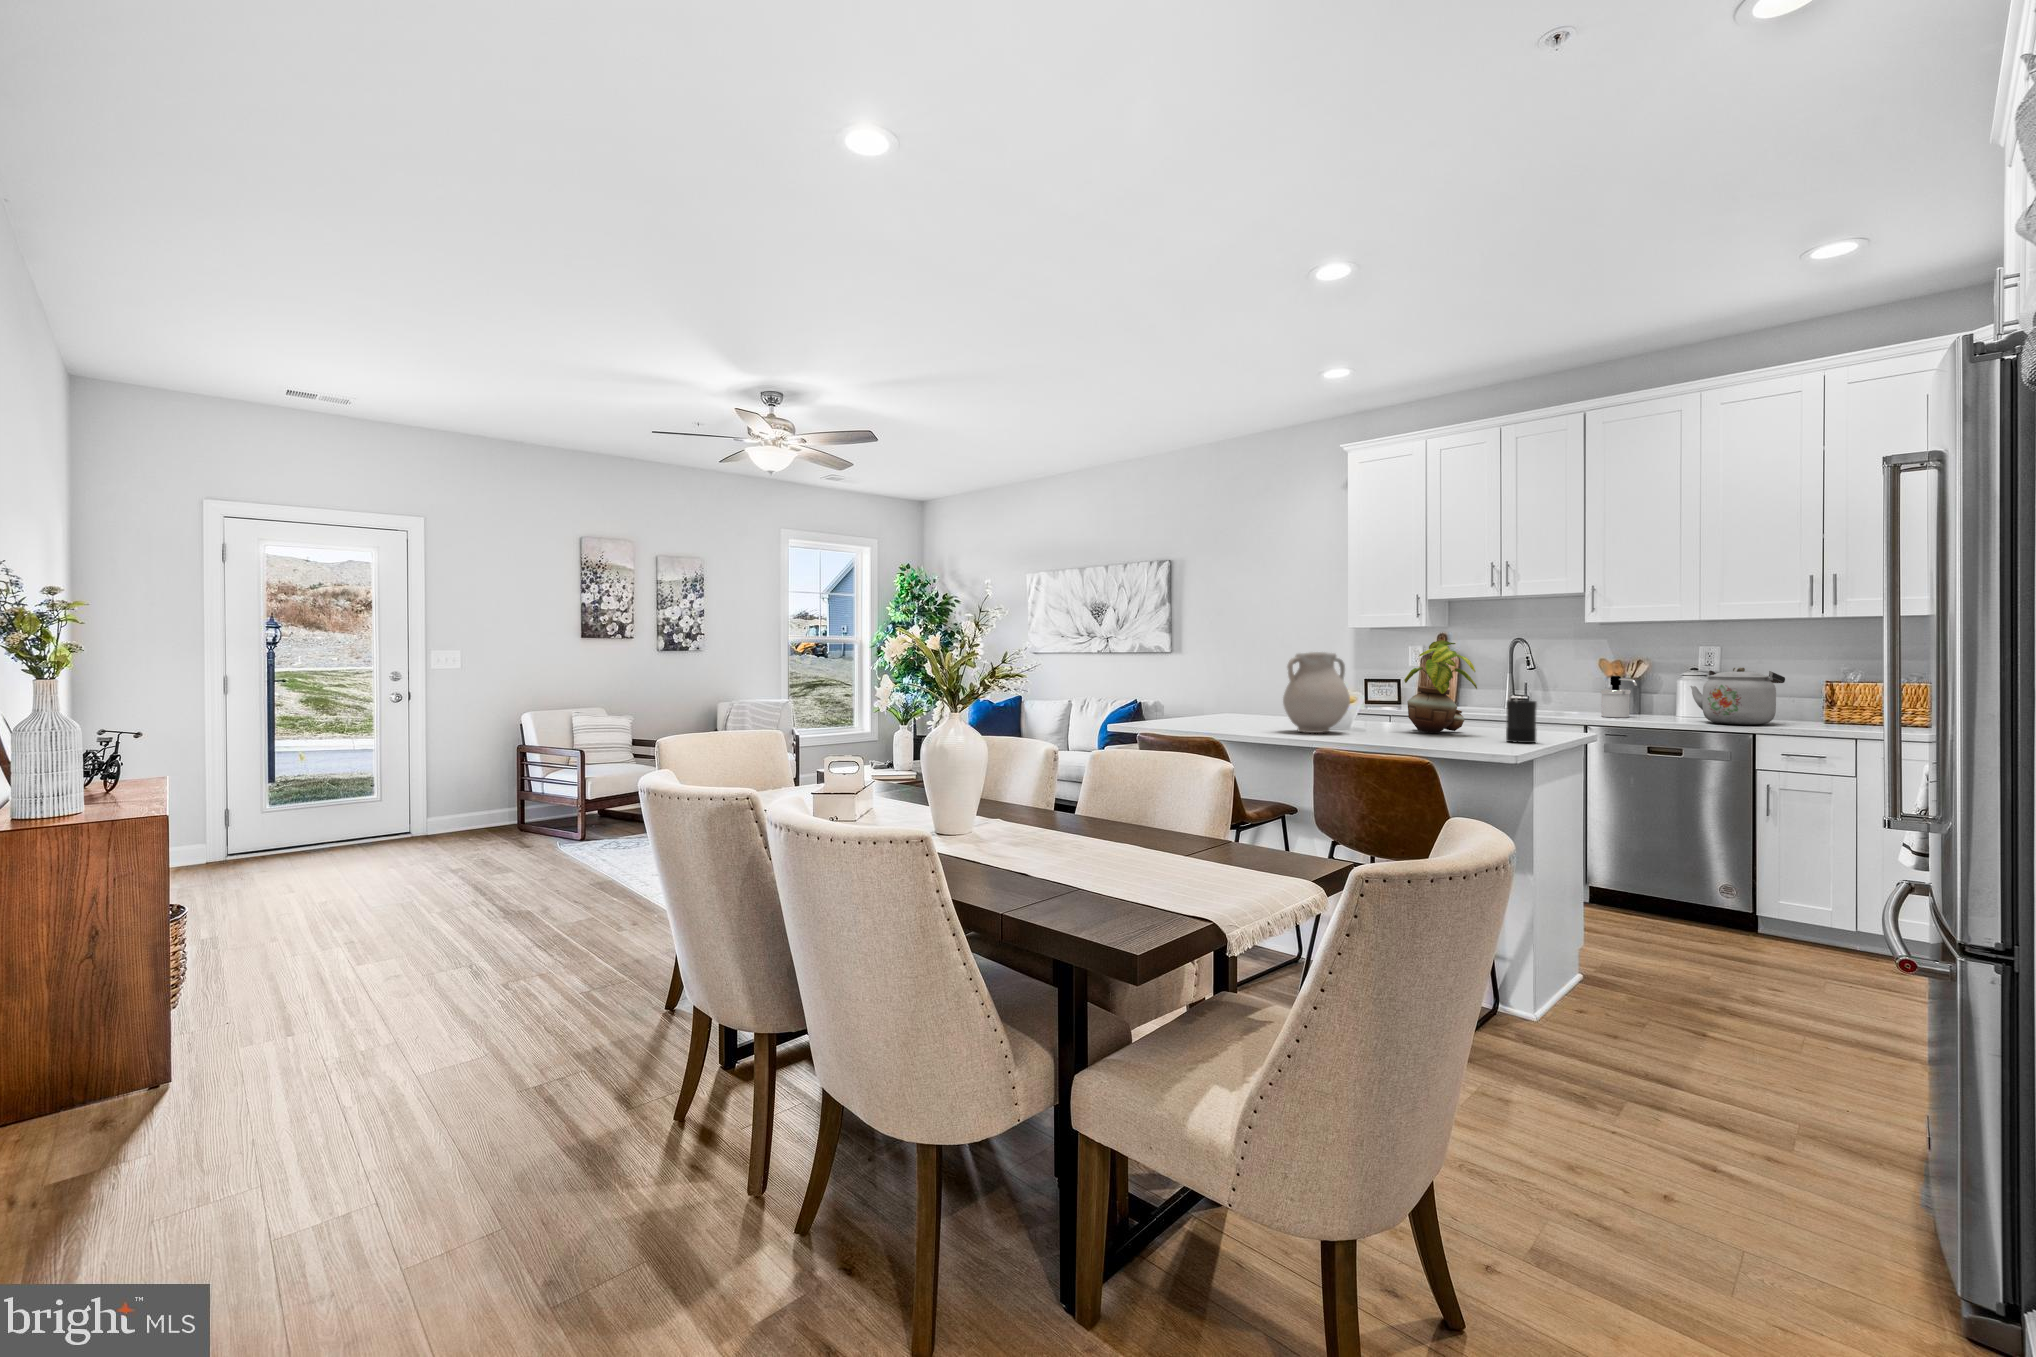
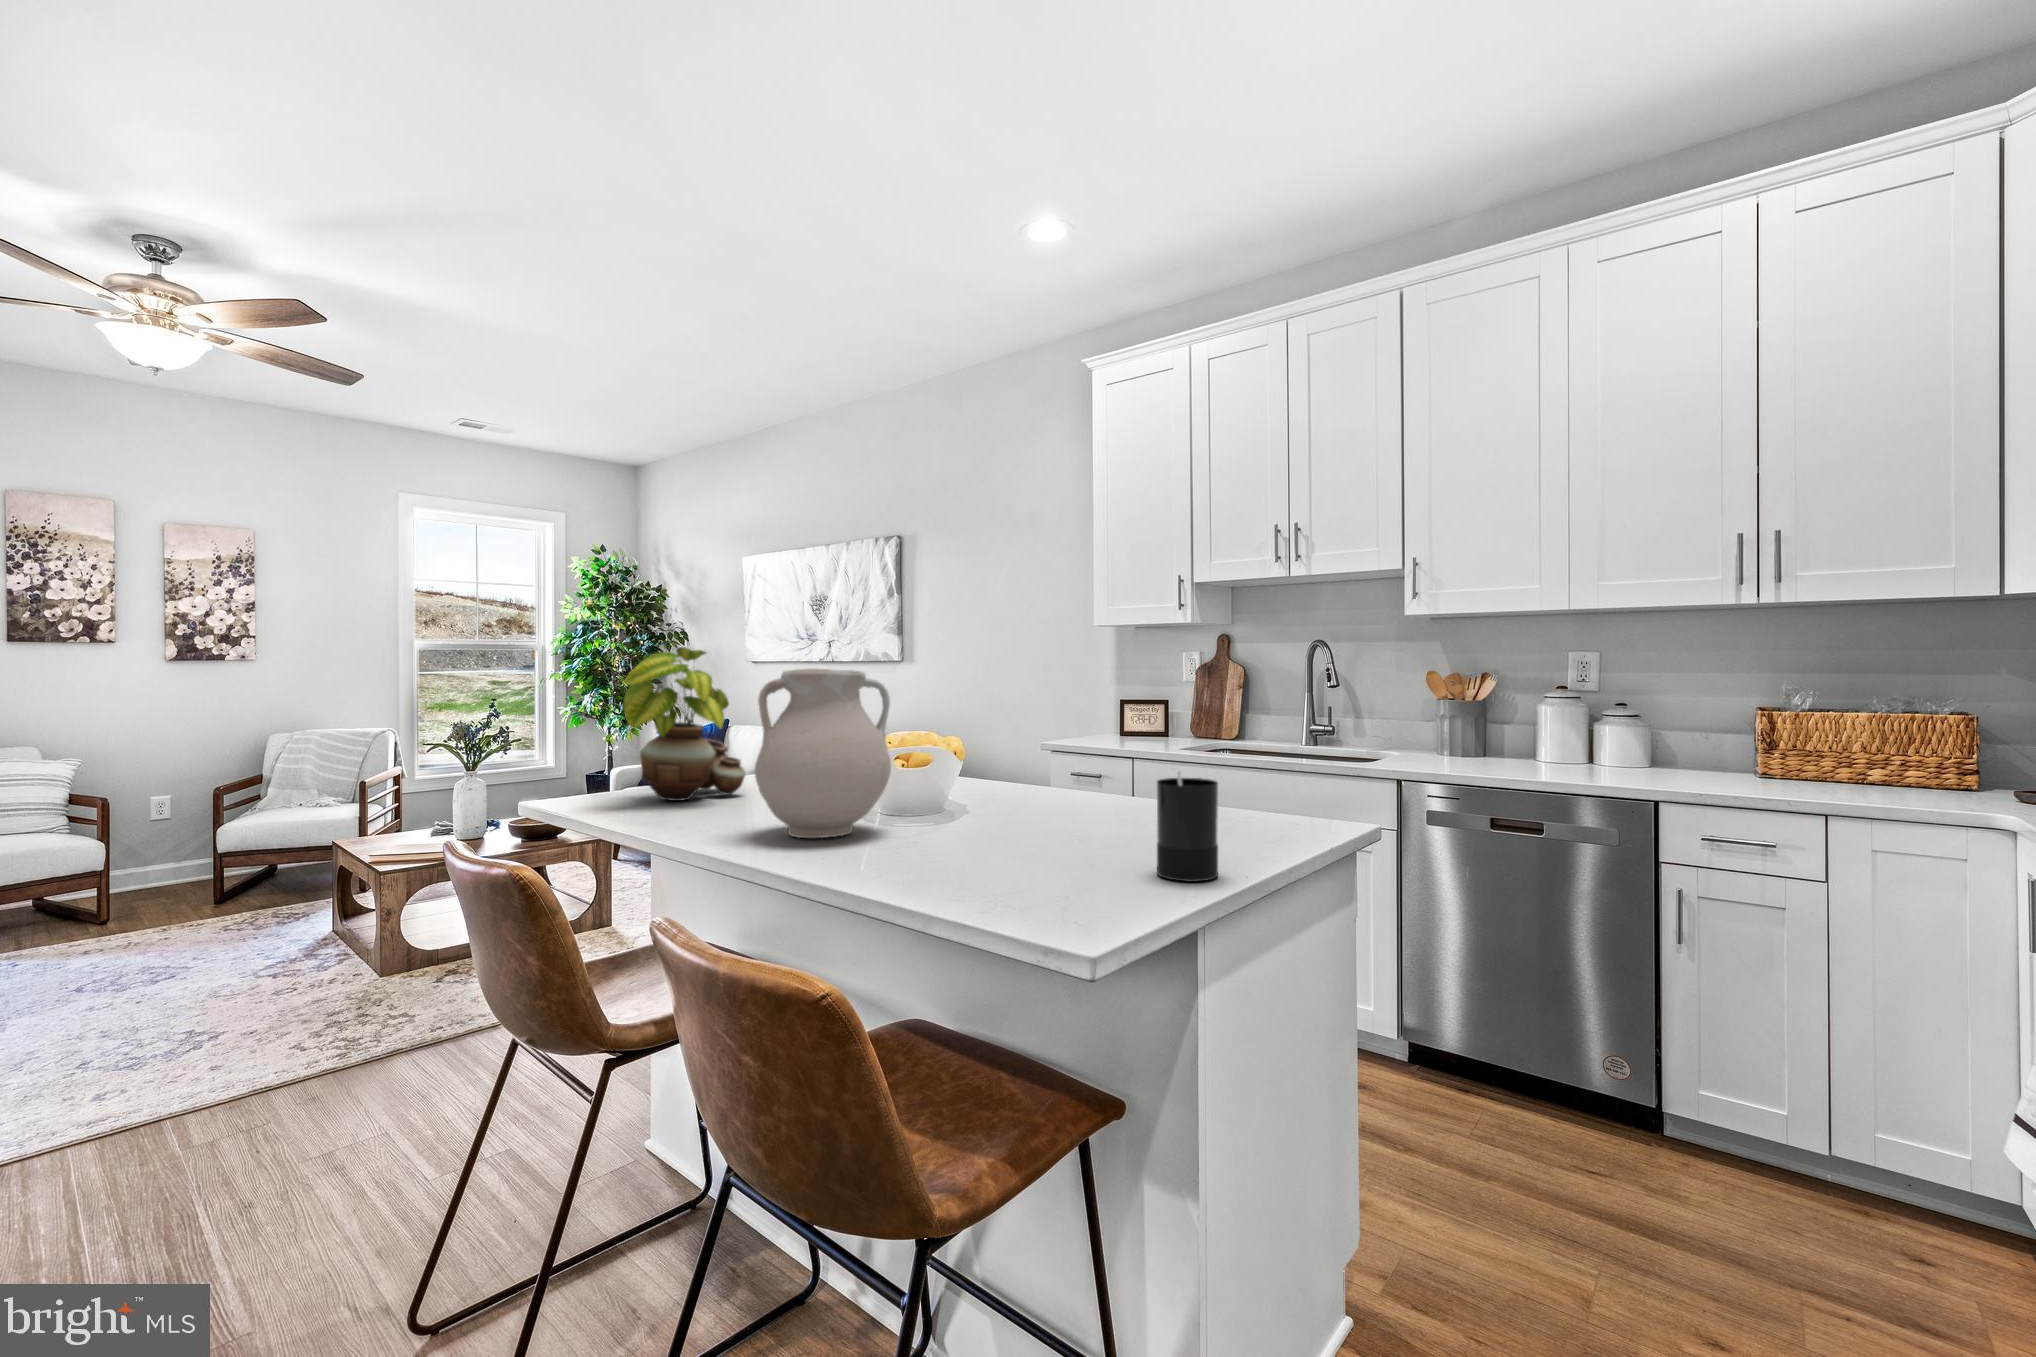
potted plant: present [1404,640,1477,733] -> present [623,647,746,801]
kettle: present [1691,667,1785,725] -> none [1556,687,1701,783]
soap dispenser: present [1601,676,1637,718] -> none [1426,699,1478,764]

